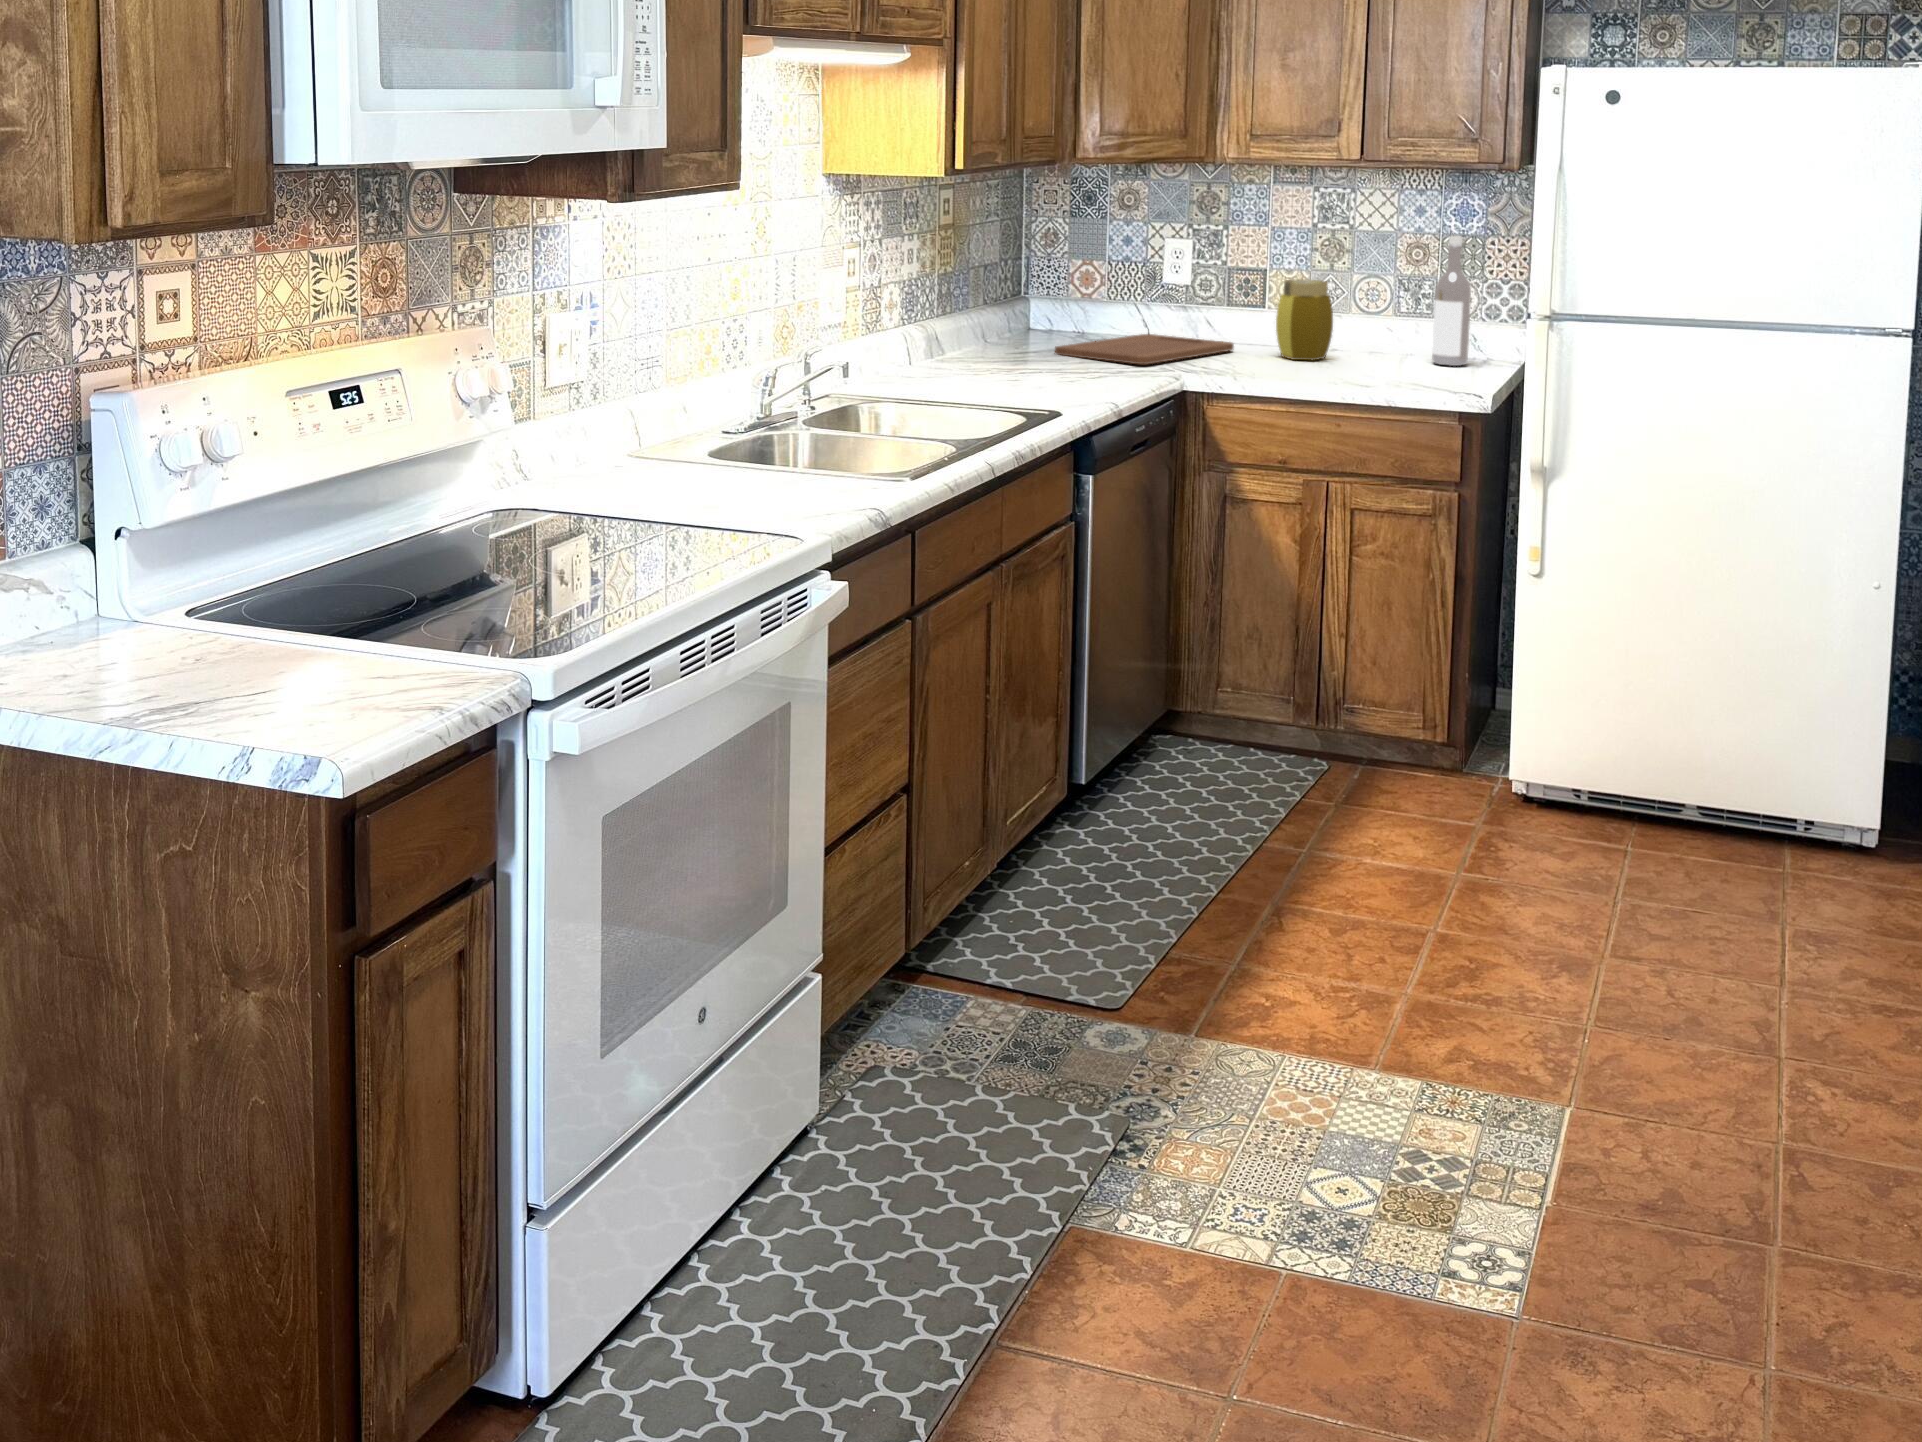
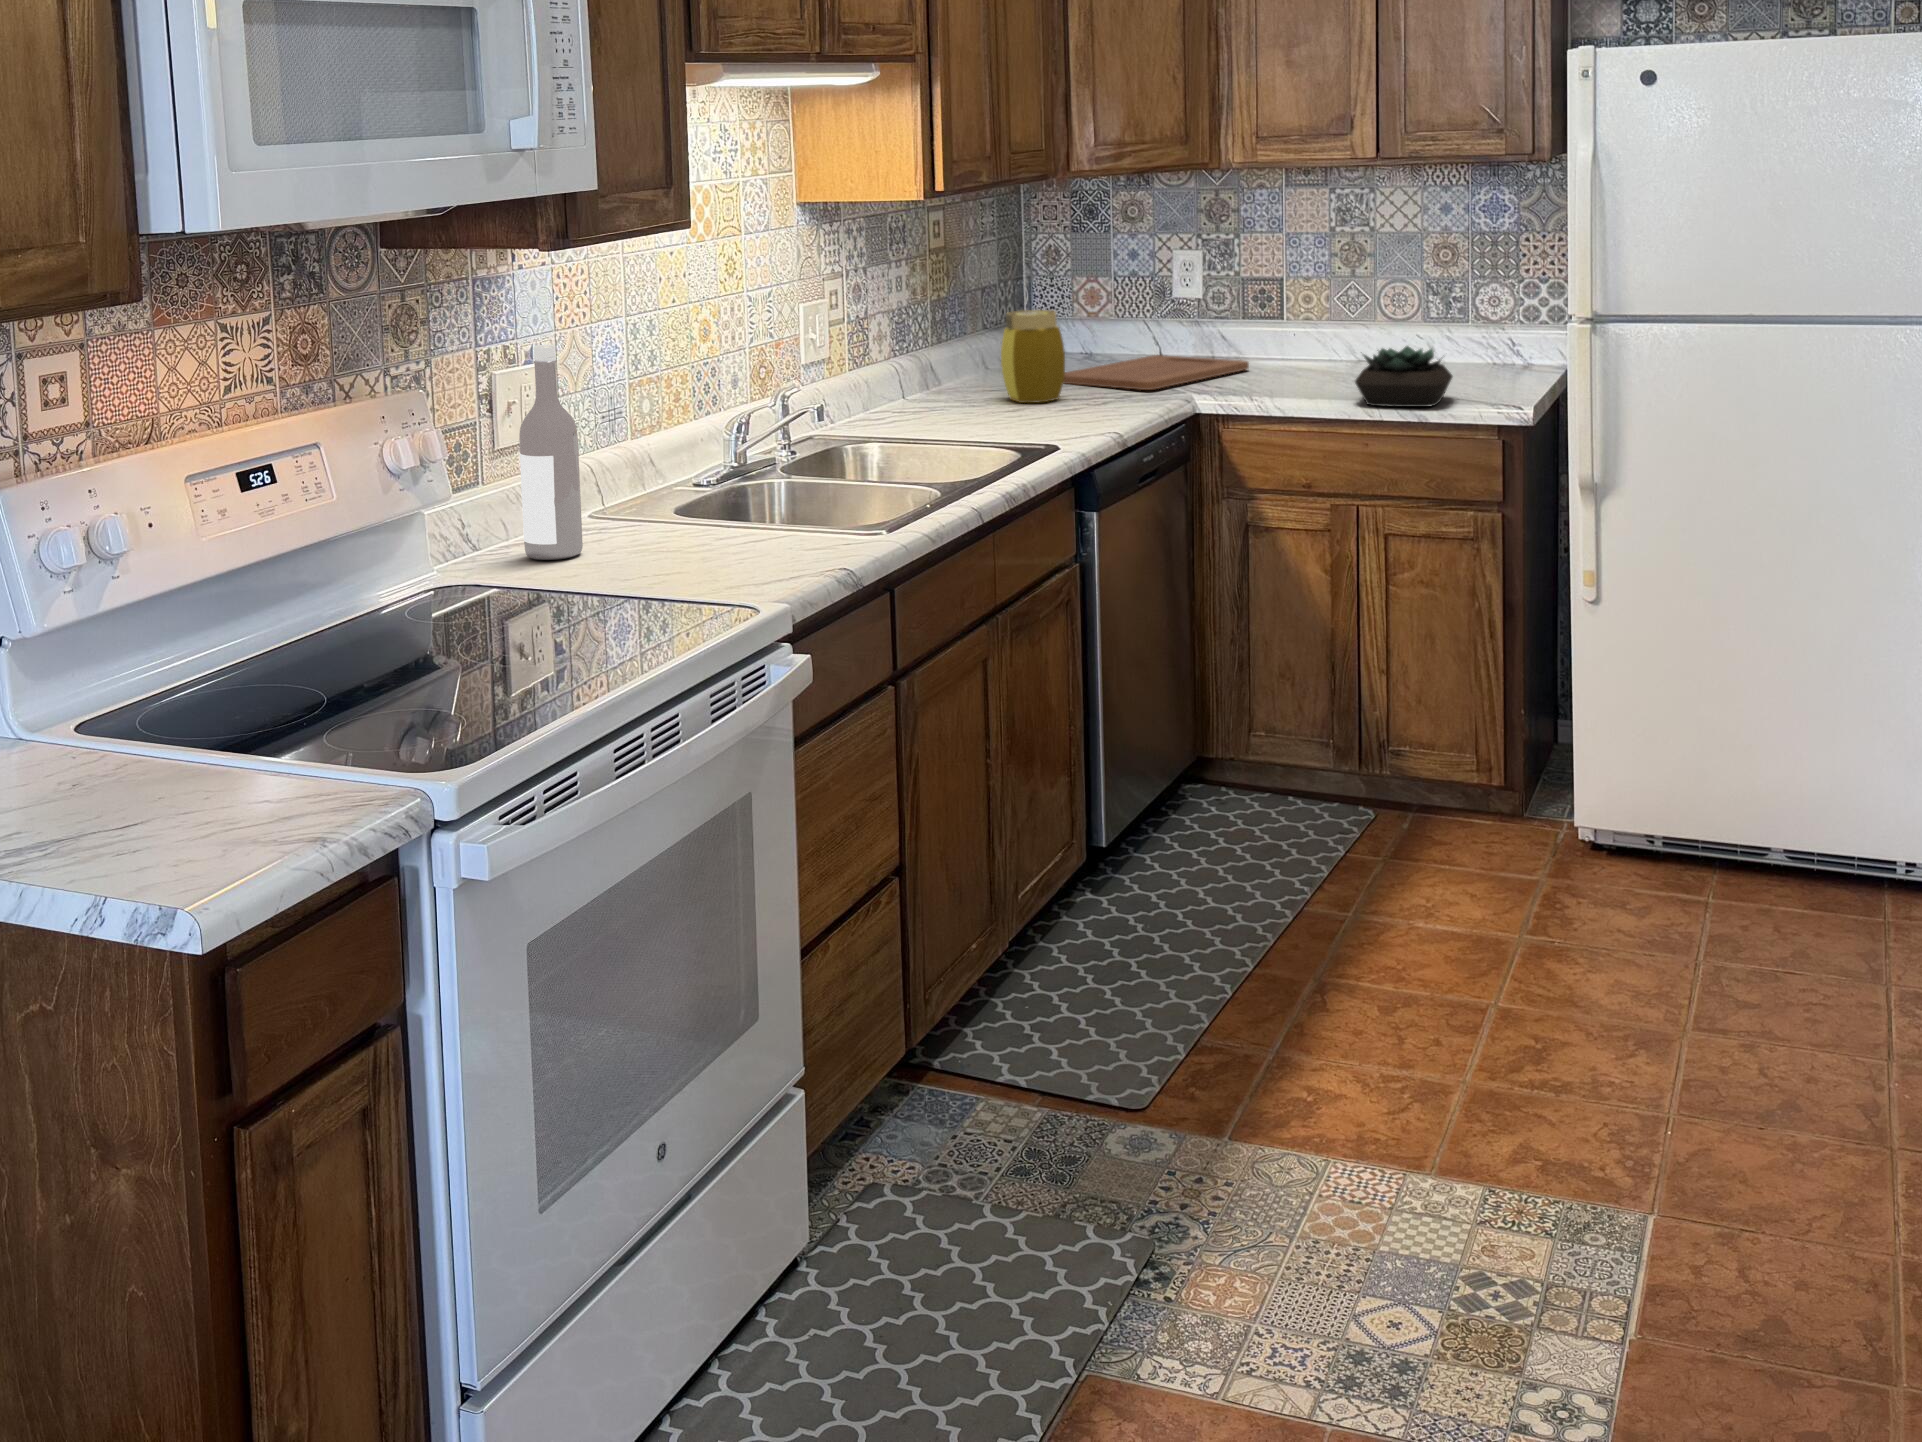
wine bottle: present [1432,236,1471,366] -> present [519,345,583,560]
jar: present [1276,279,1333,360] -> present [1001,310,1065,403]
succulent plant: none [1332,333,1422,391] -> present [1355,346,1453,407]

